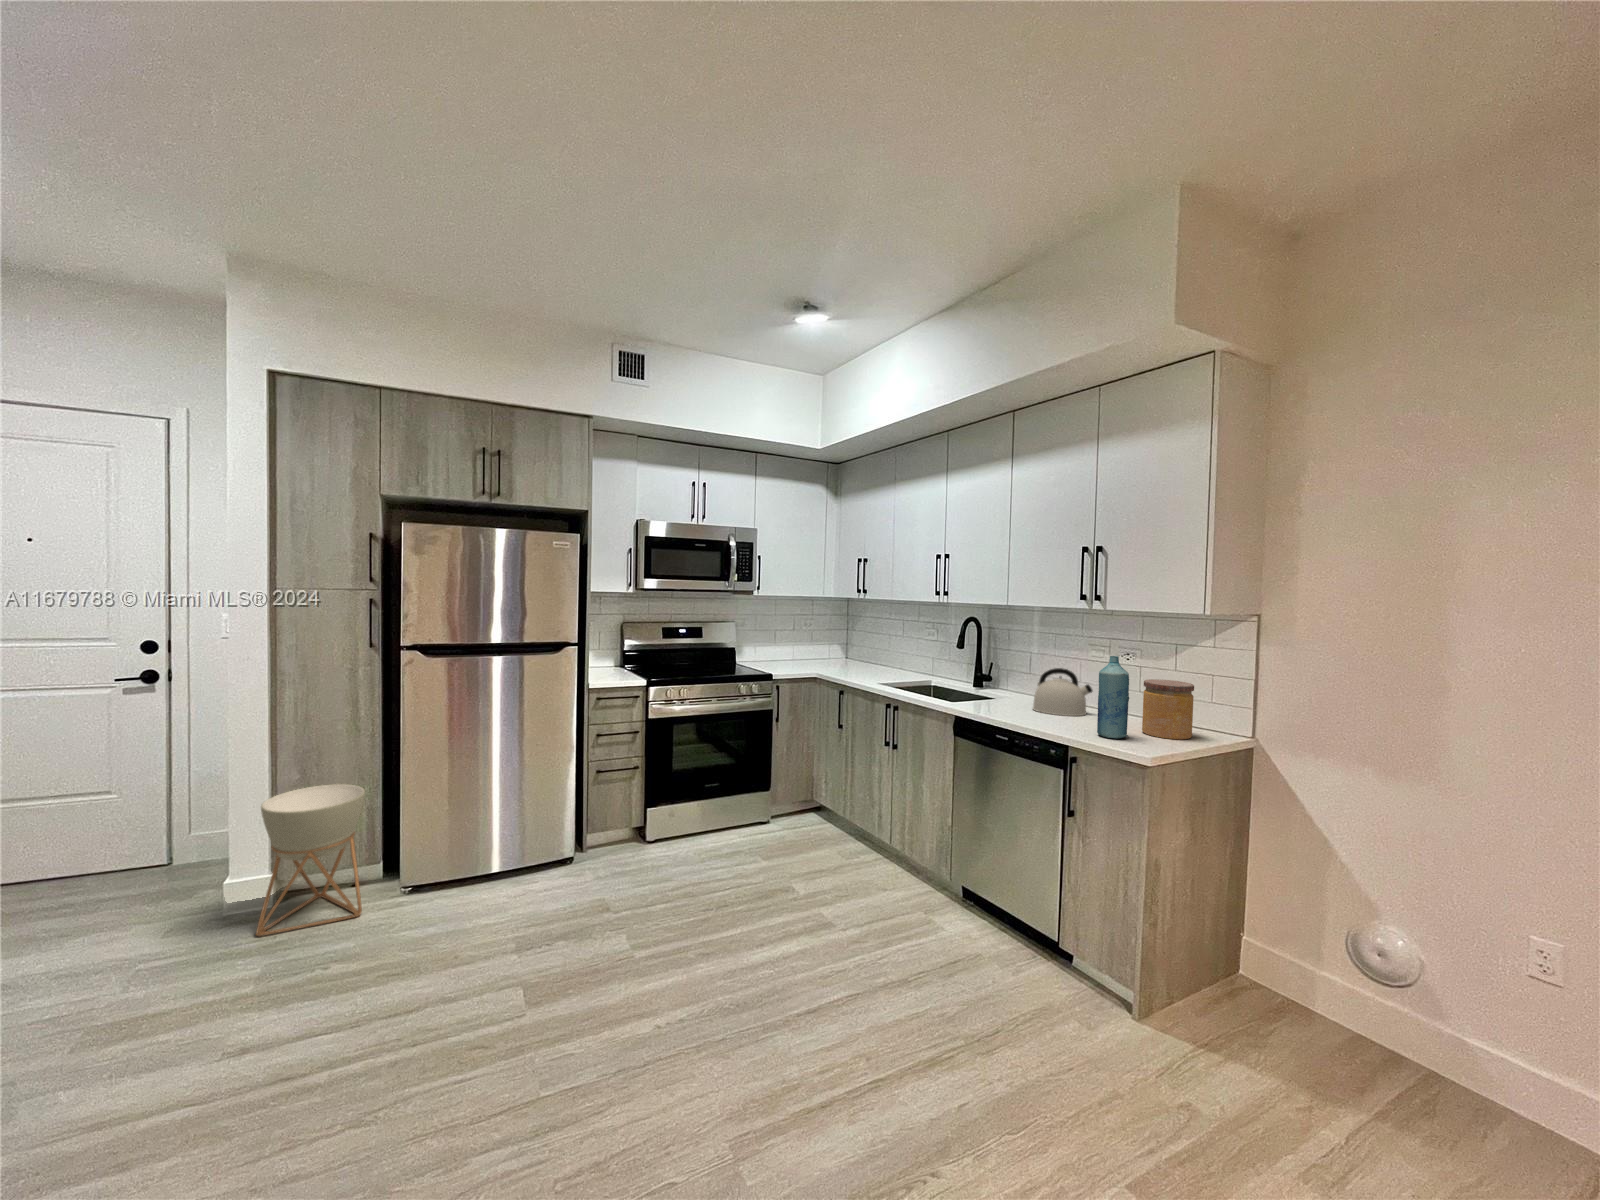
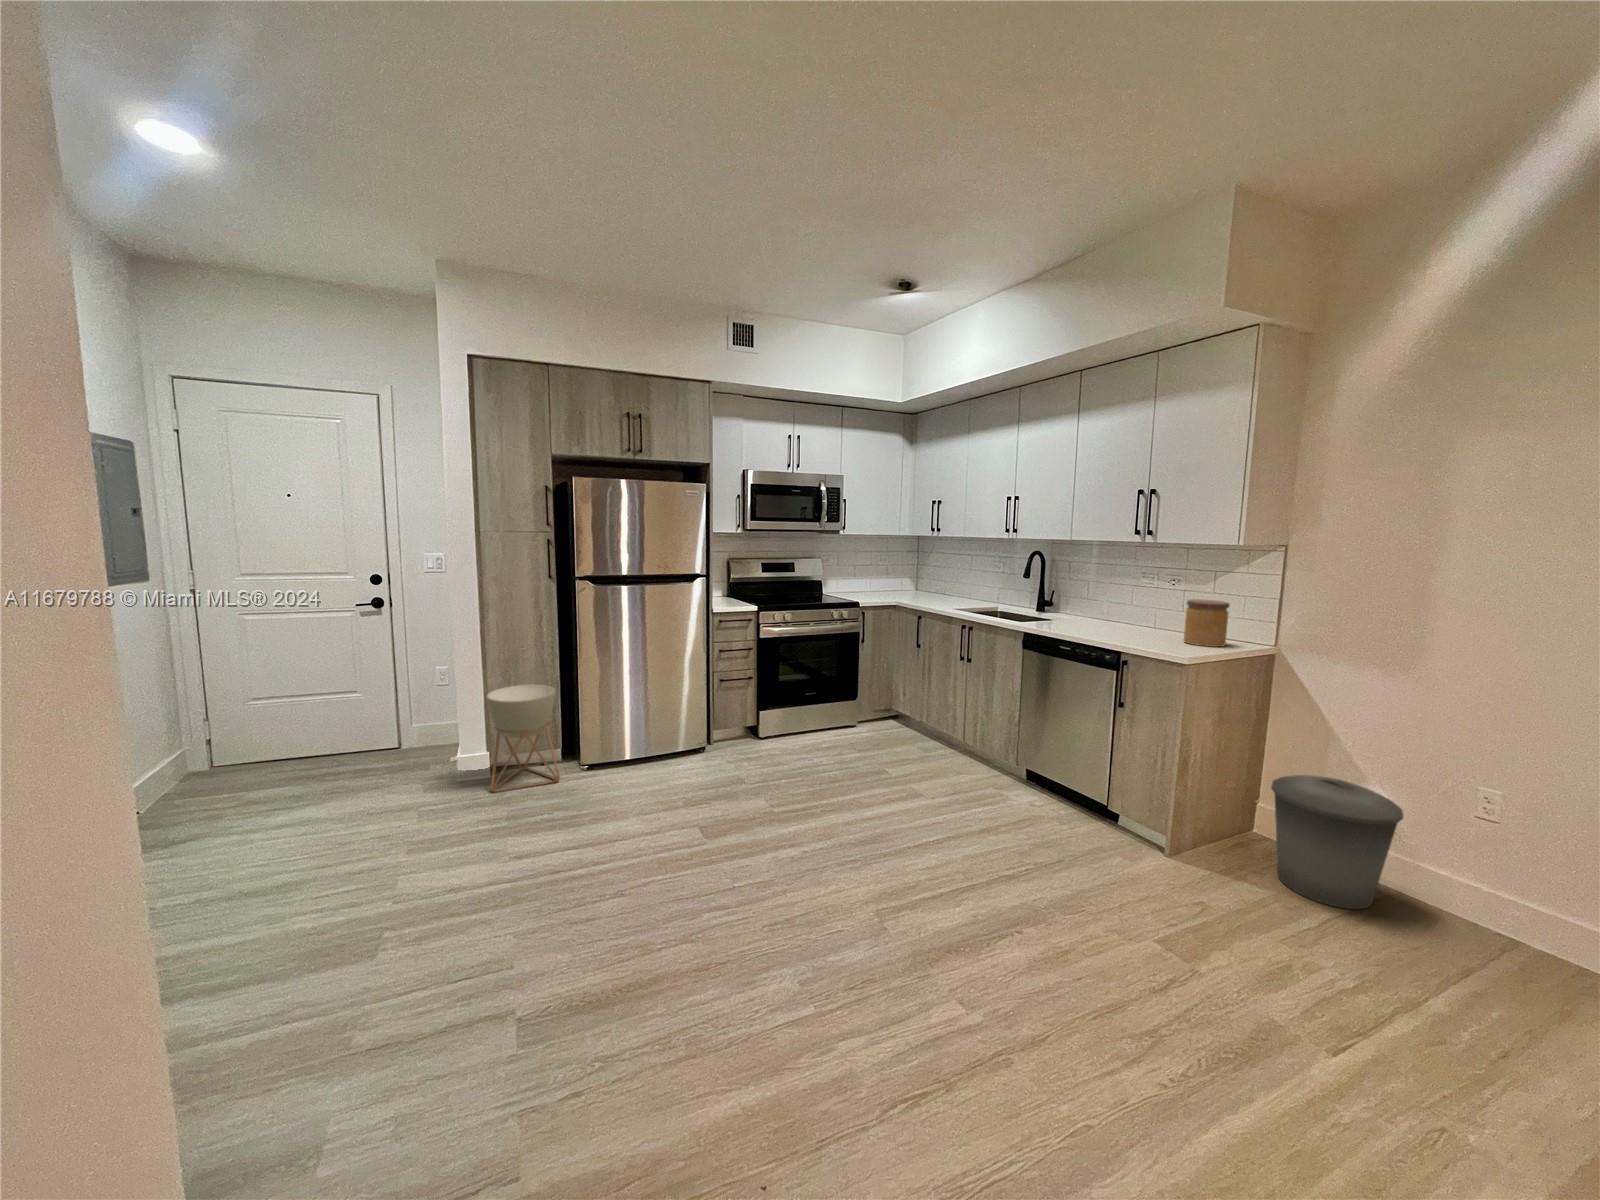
bottle: present [1097,656,1129,739] -> none [1146,580,1174,646]
kettle: present [1033,668,1093,716] -> none [1090,593,1143,632]
trash can: none [1261,909,1433,1105] -> present [1271,775,1404,909]

